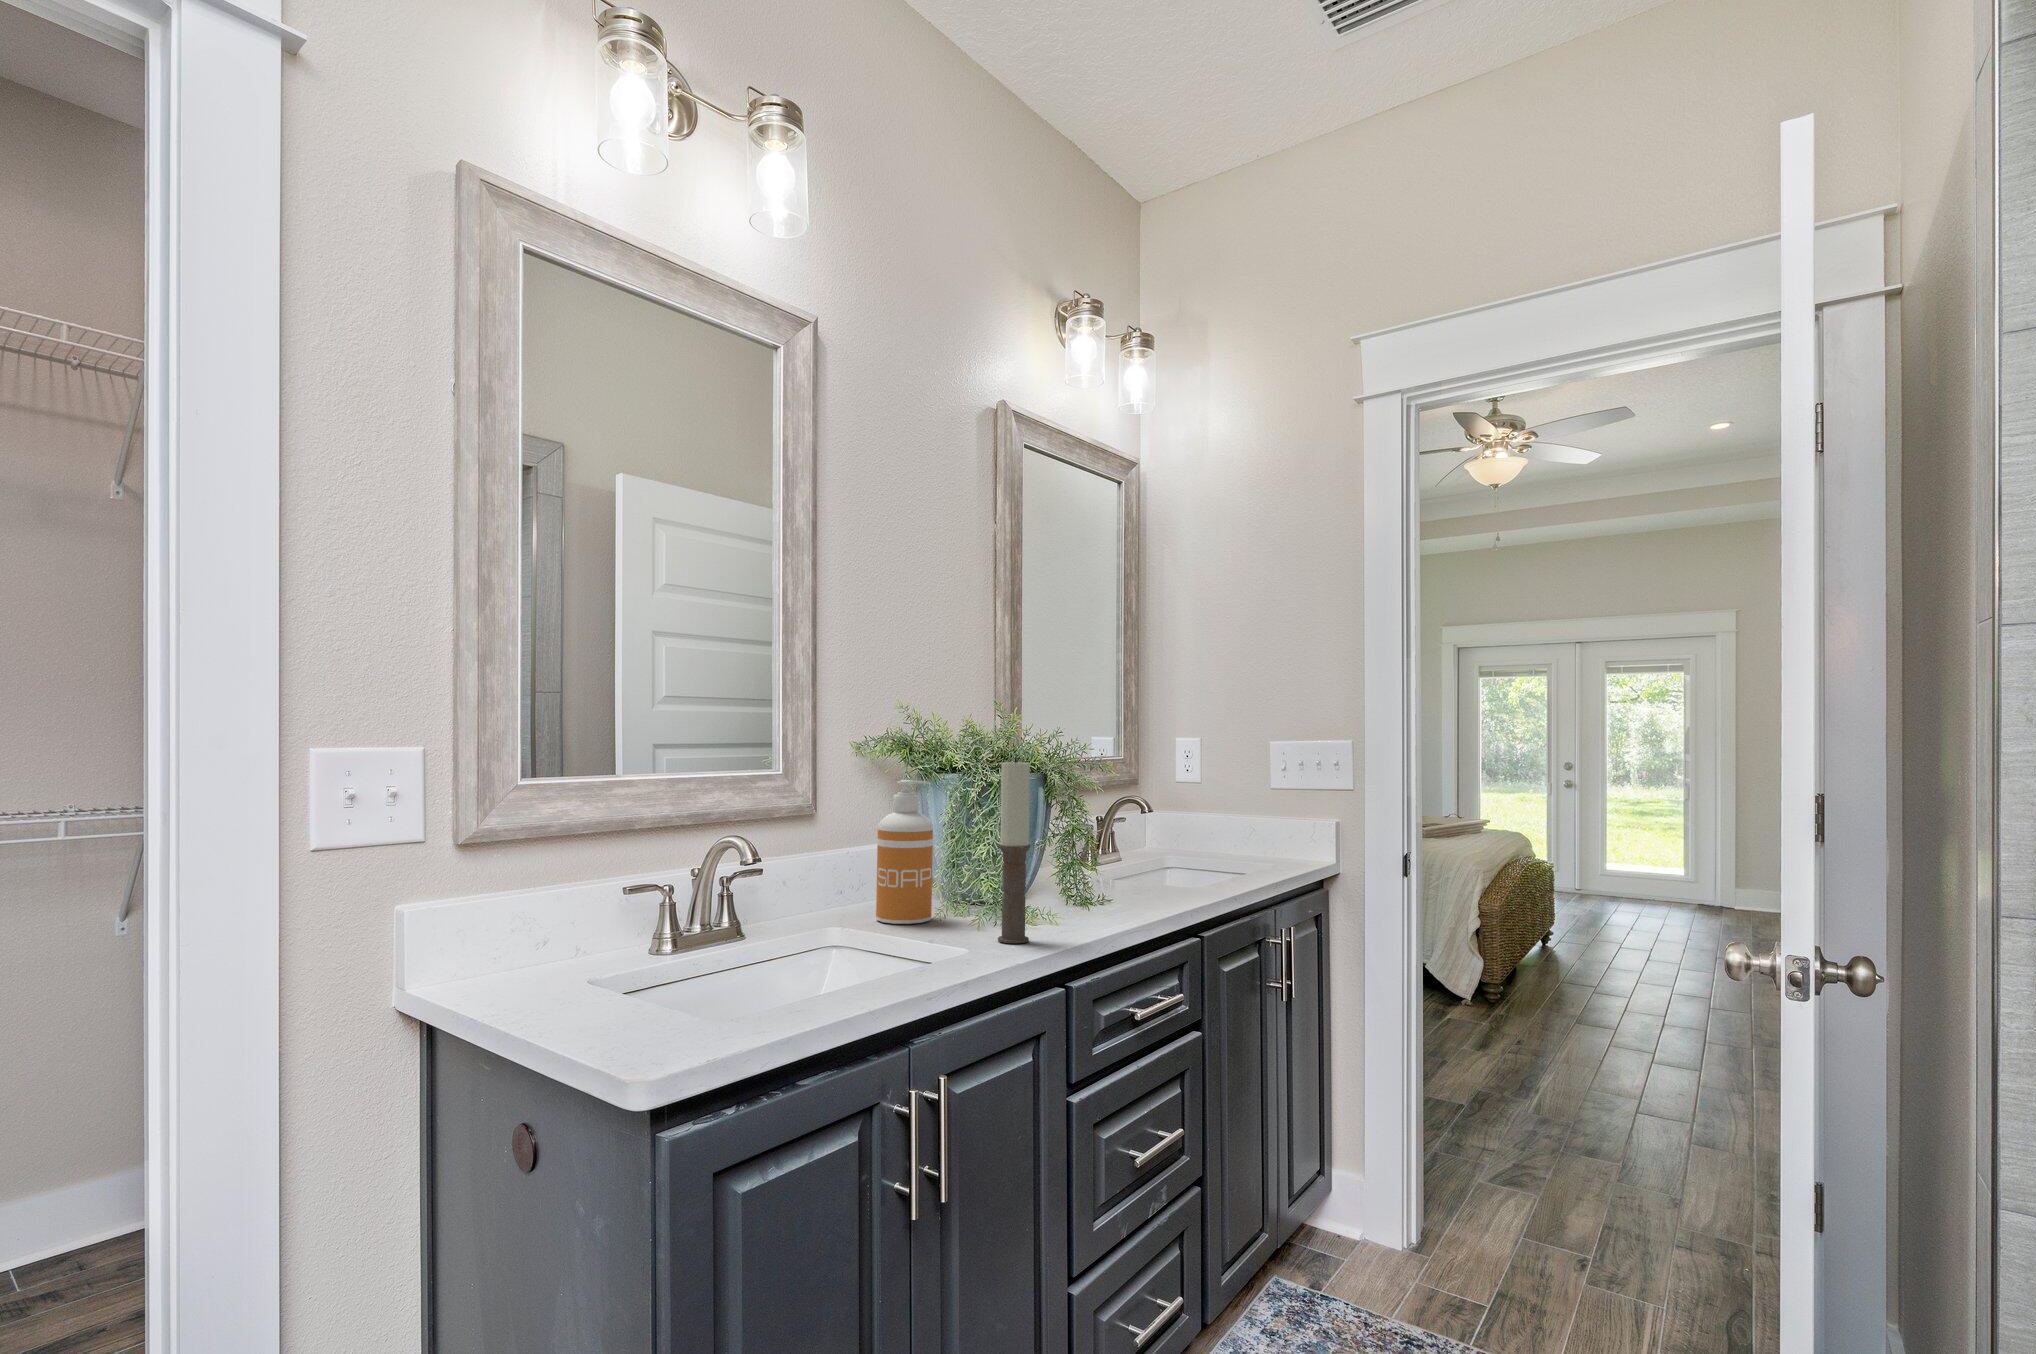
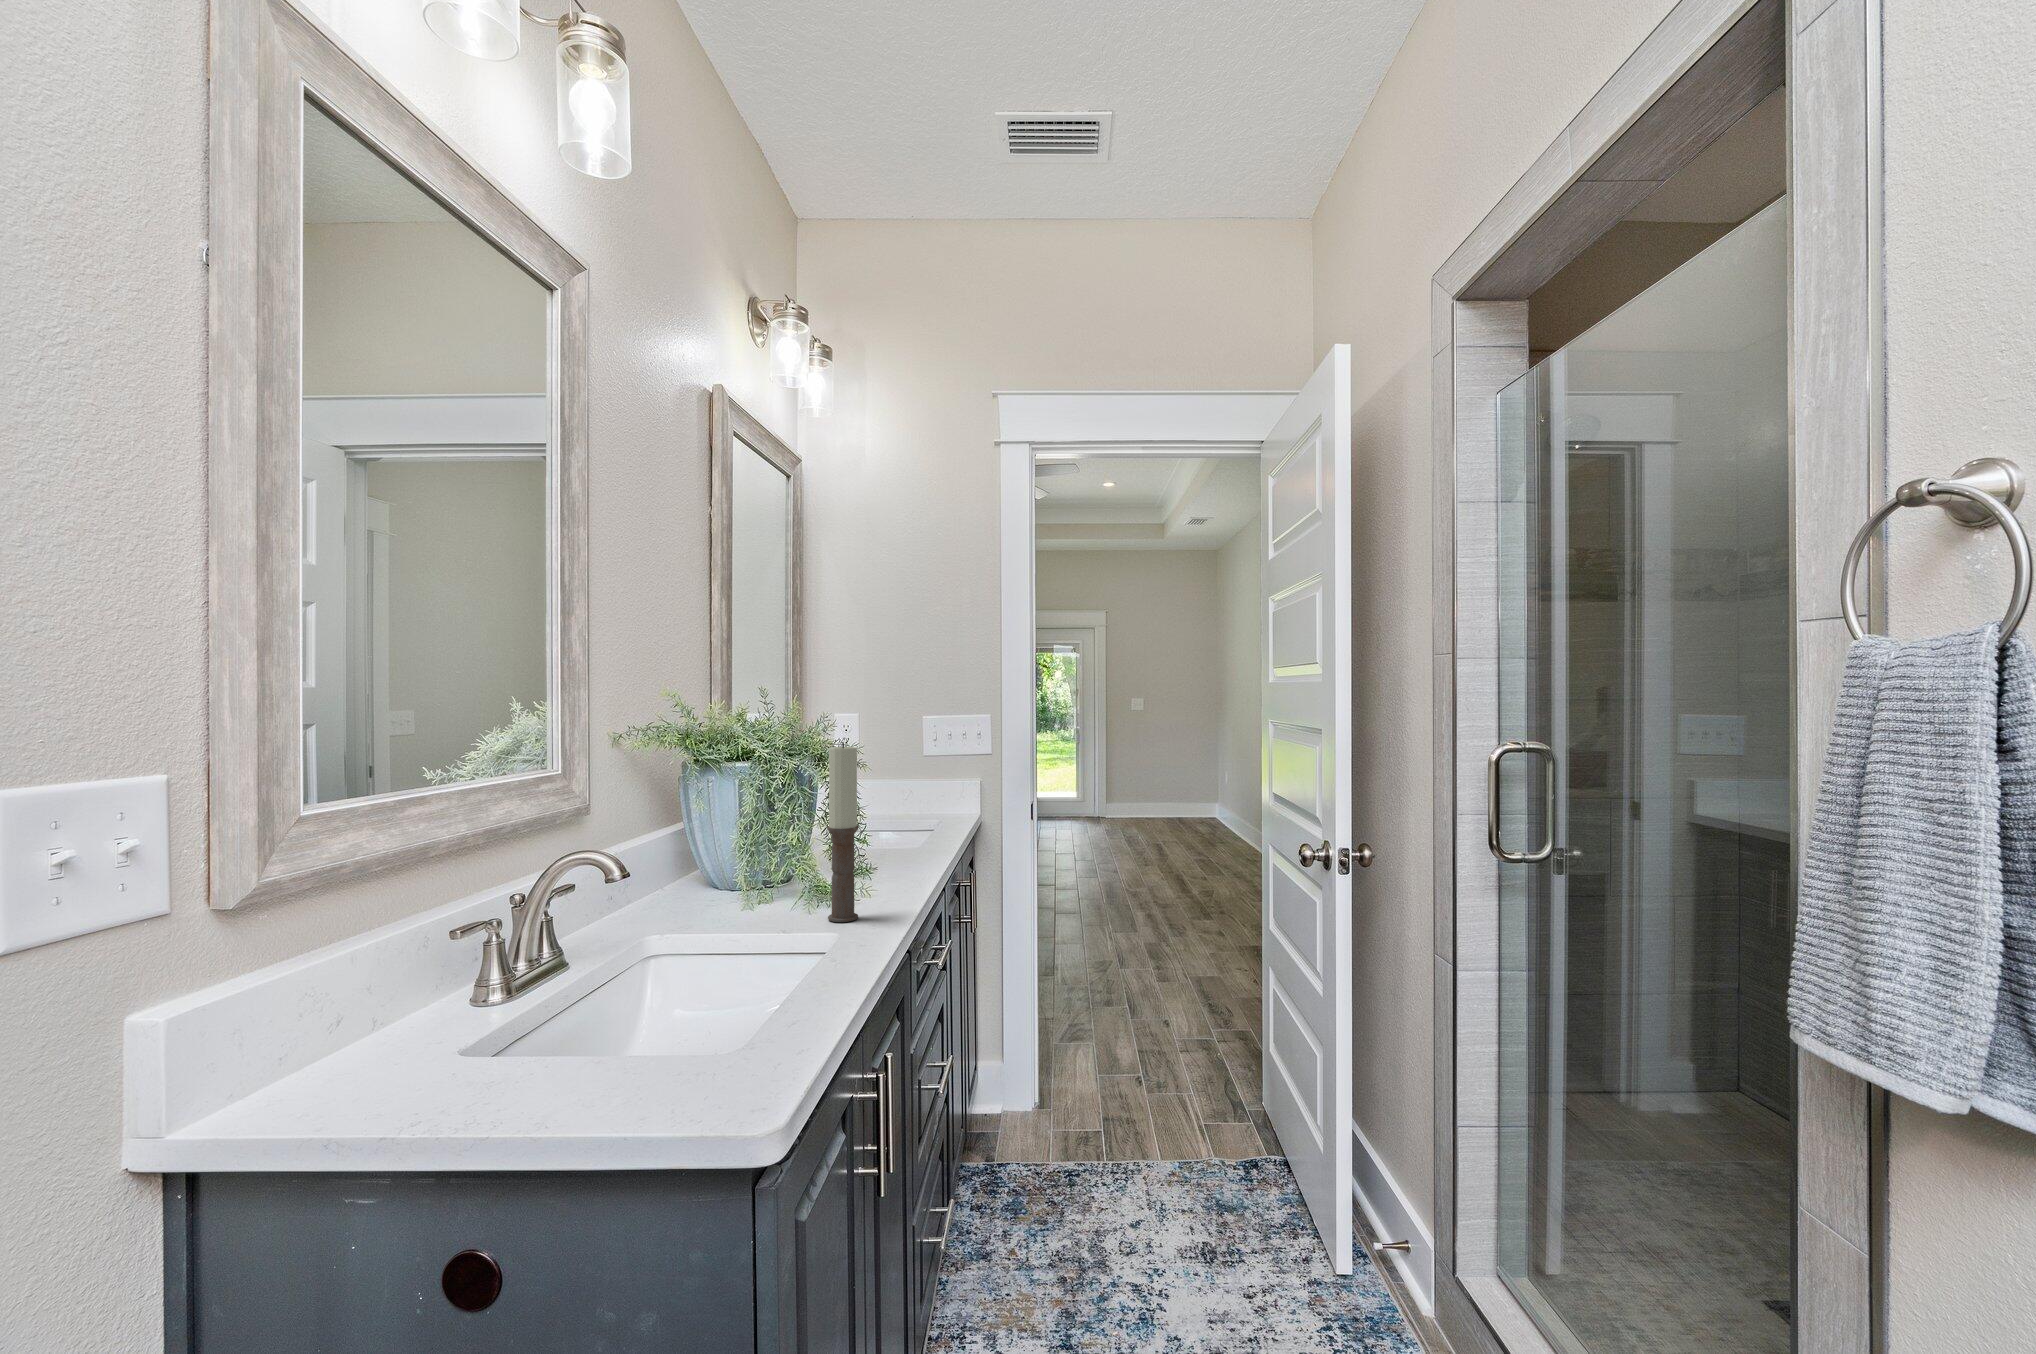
soap dispenser: present [876,780,933,924] -> none [666,769,728,919]

